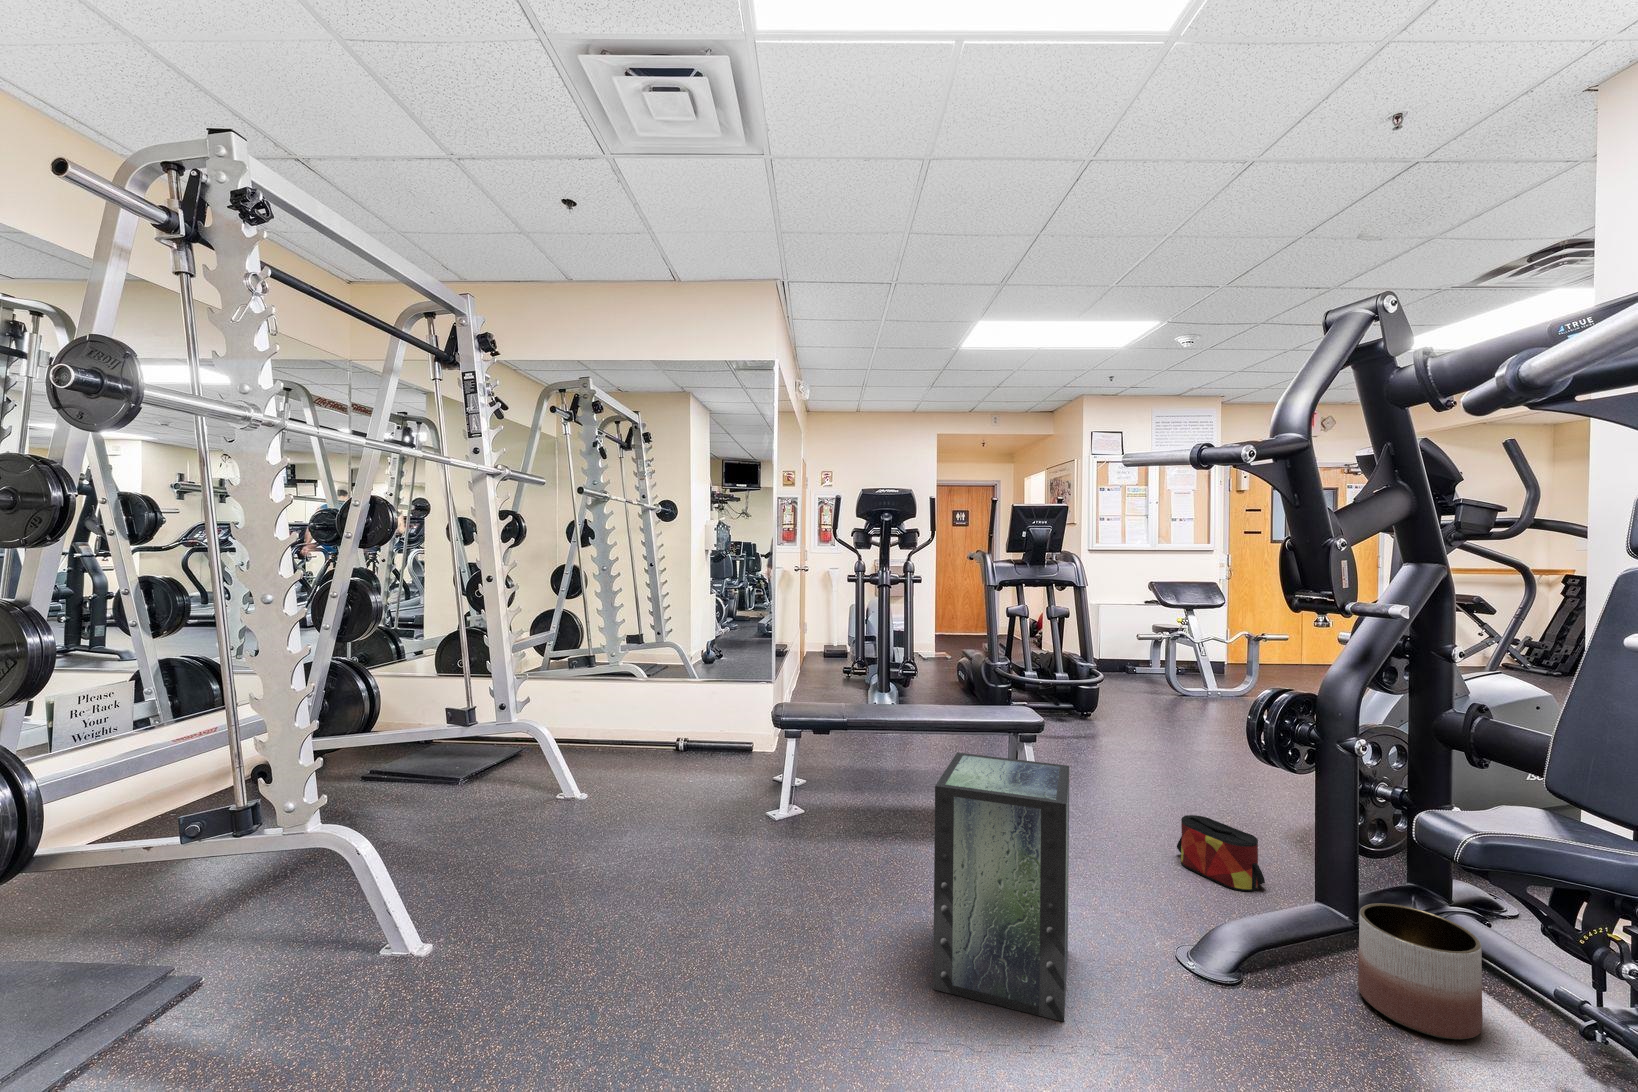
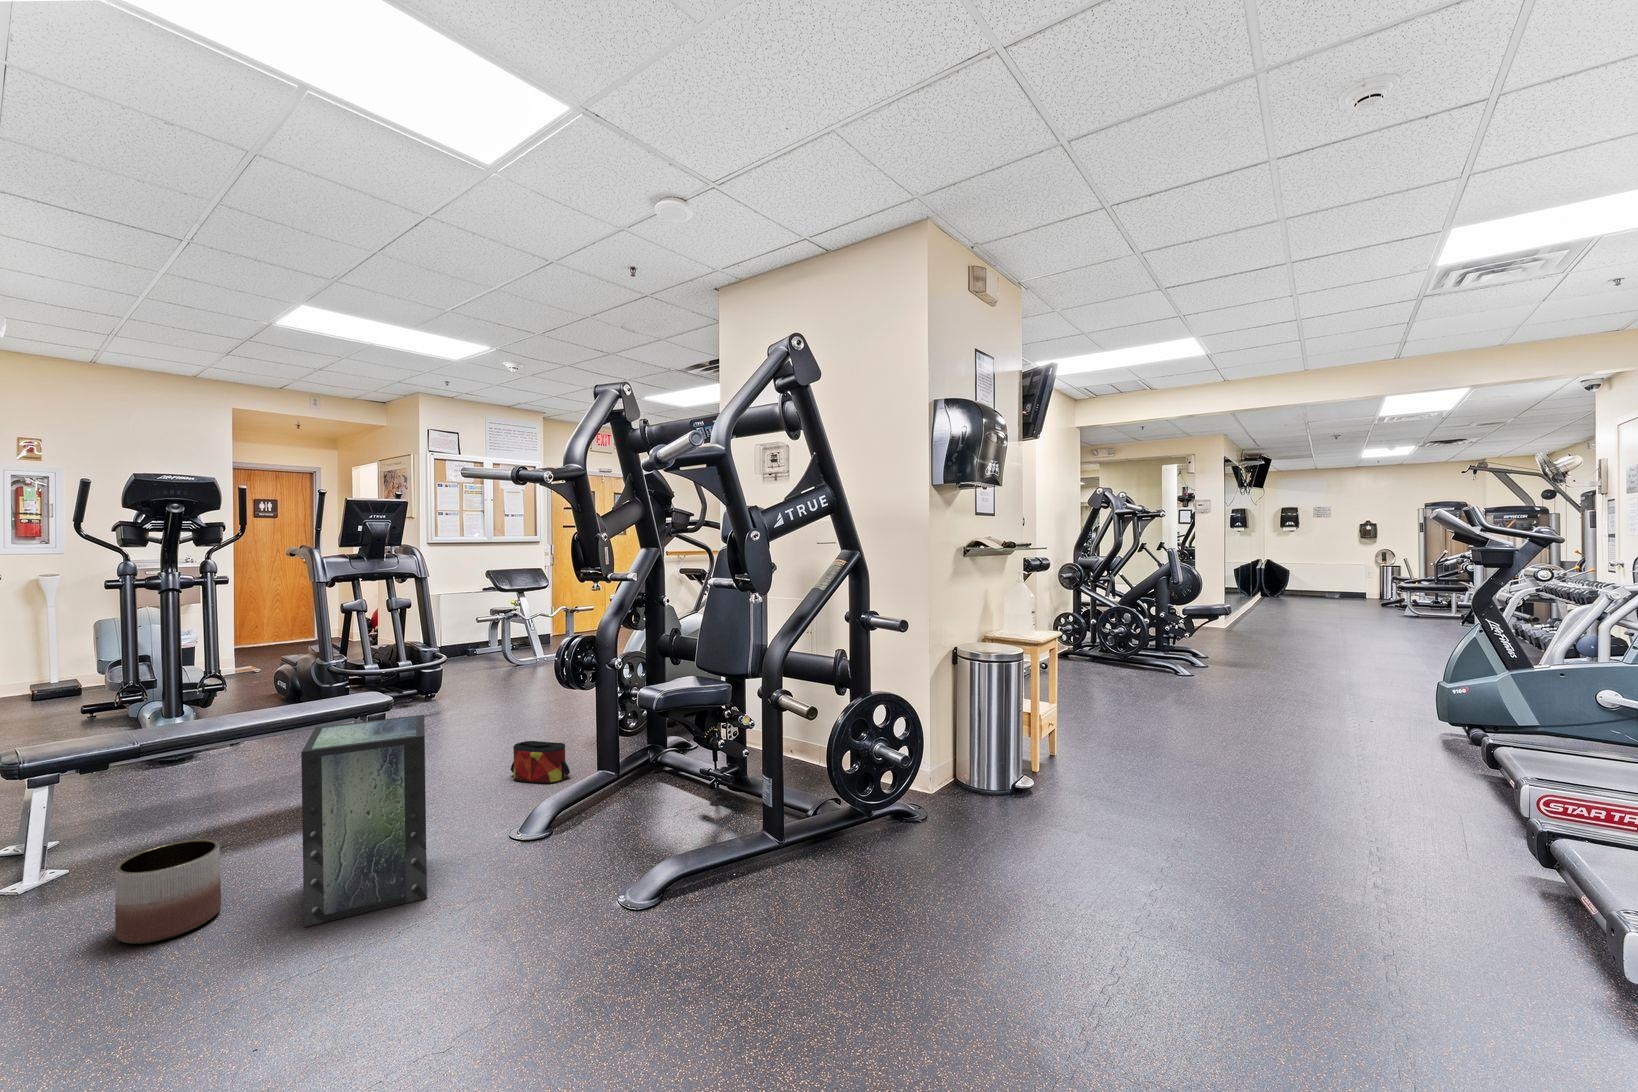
planter: present [1358,903,1483,1040] -> present [115,840,221,944]

